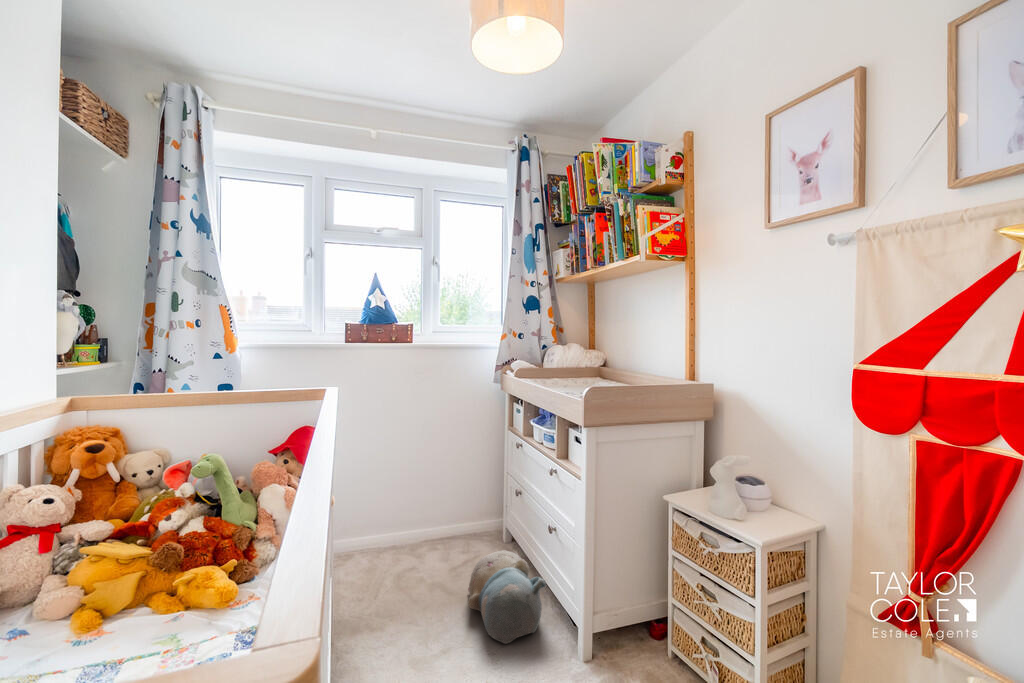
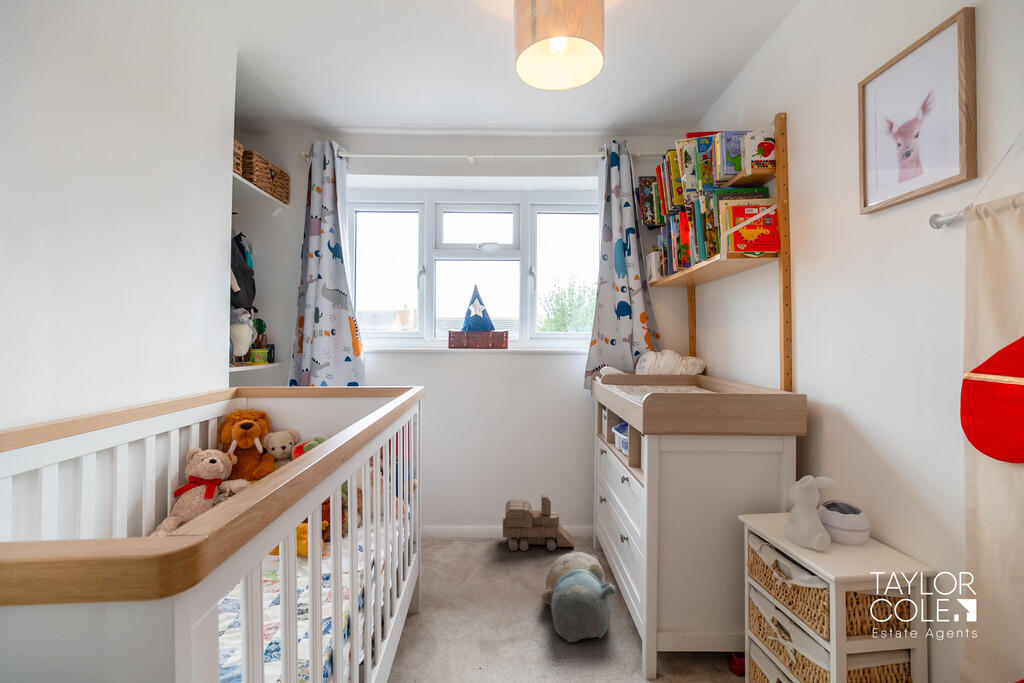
toy train: none [408,496,486,559] -> present [503,495,574,551]

